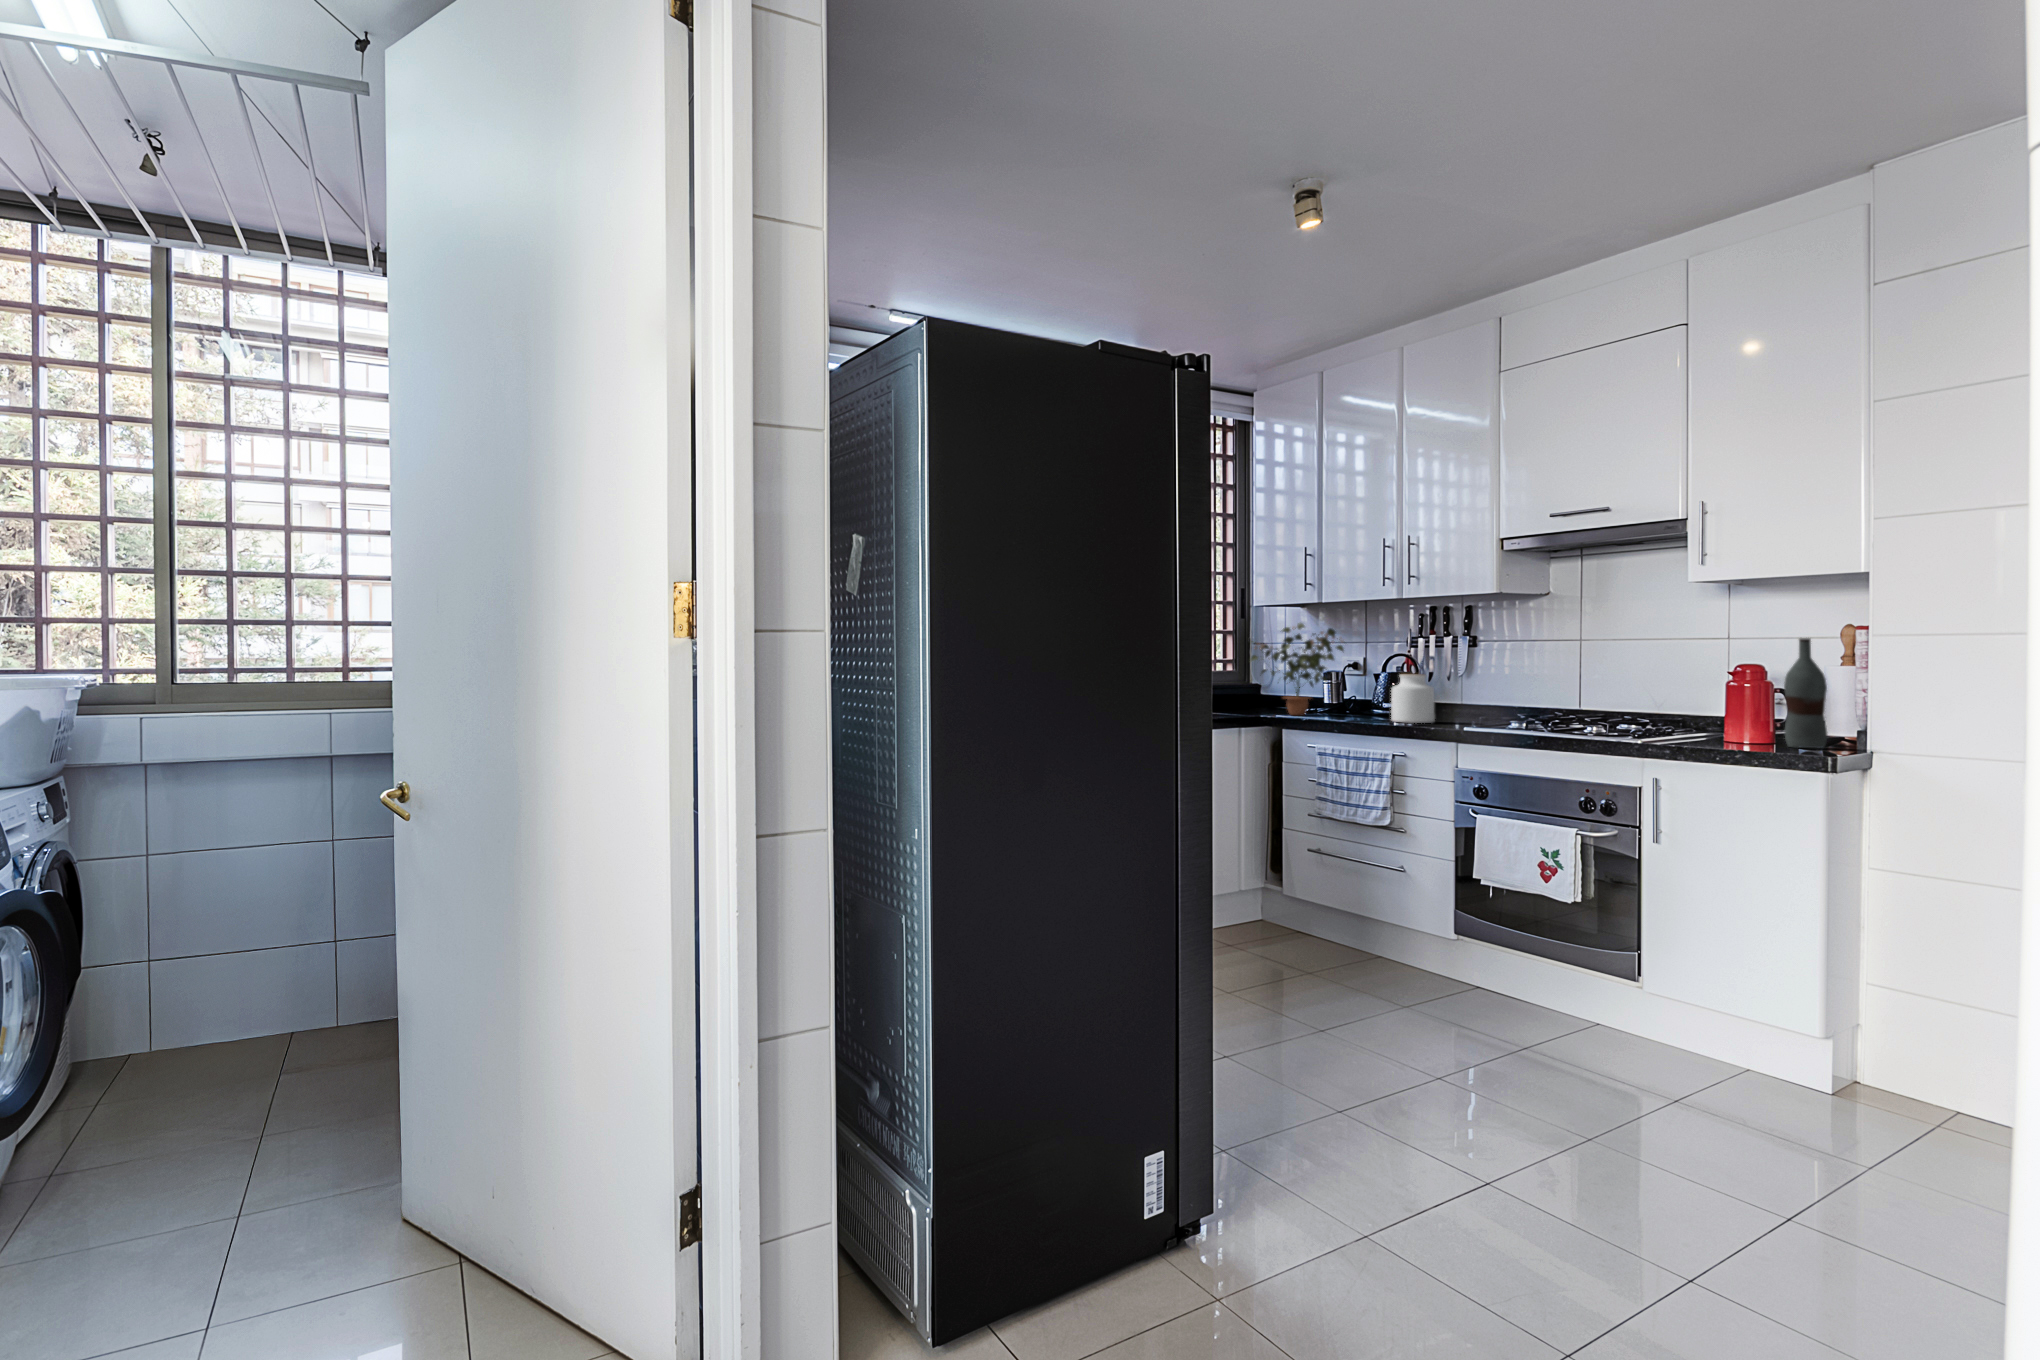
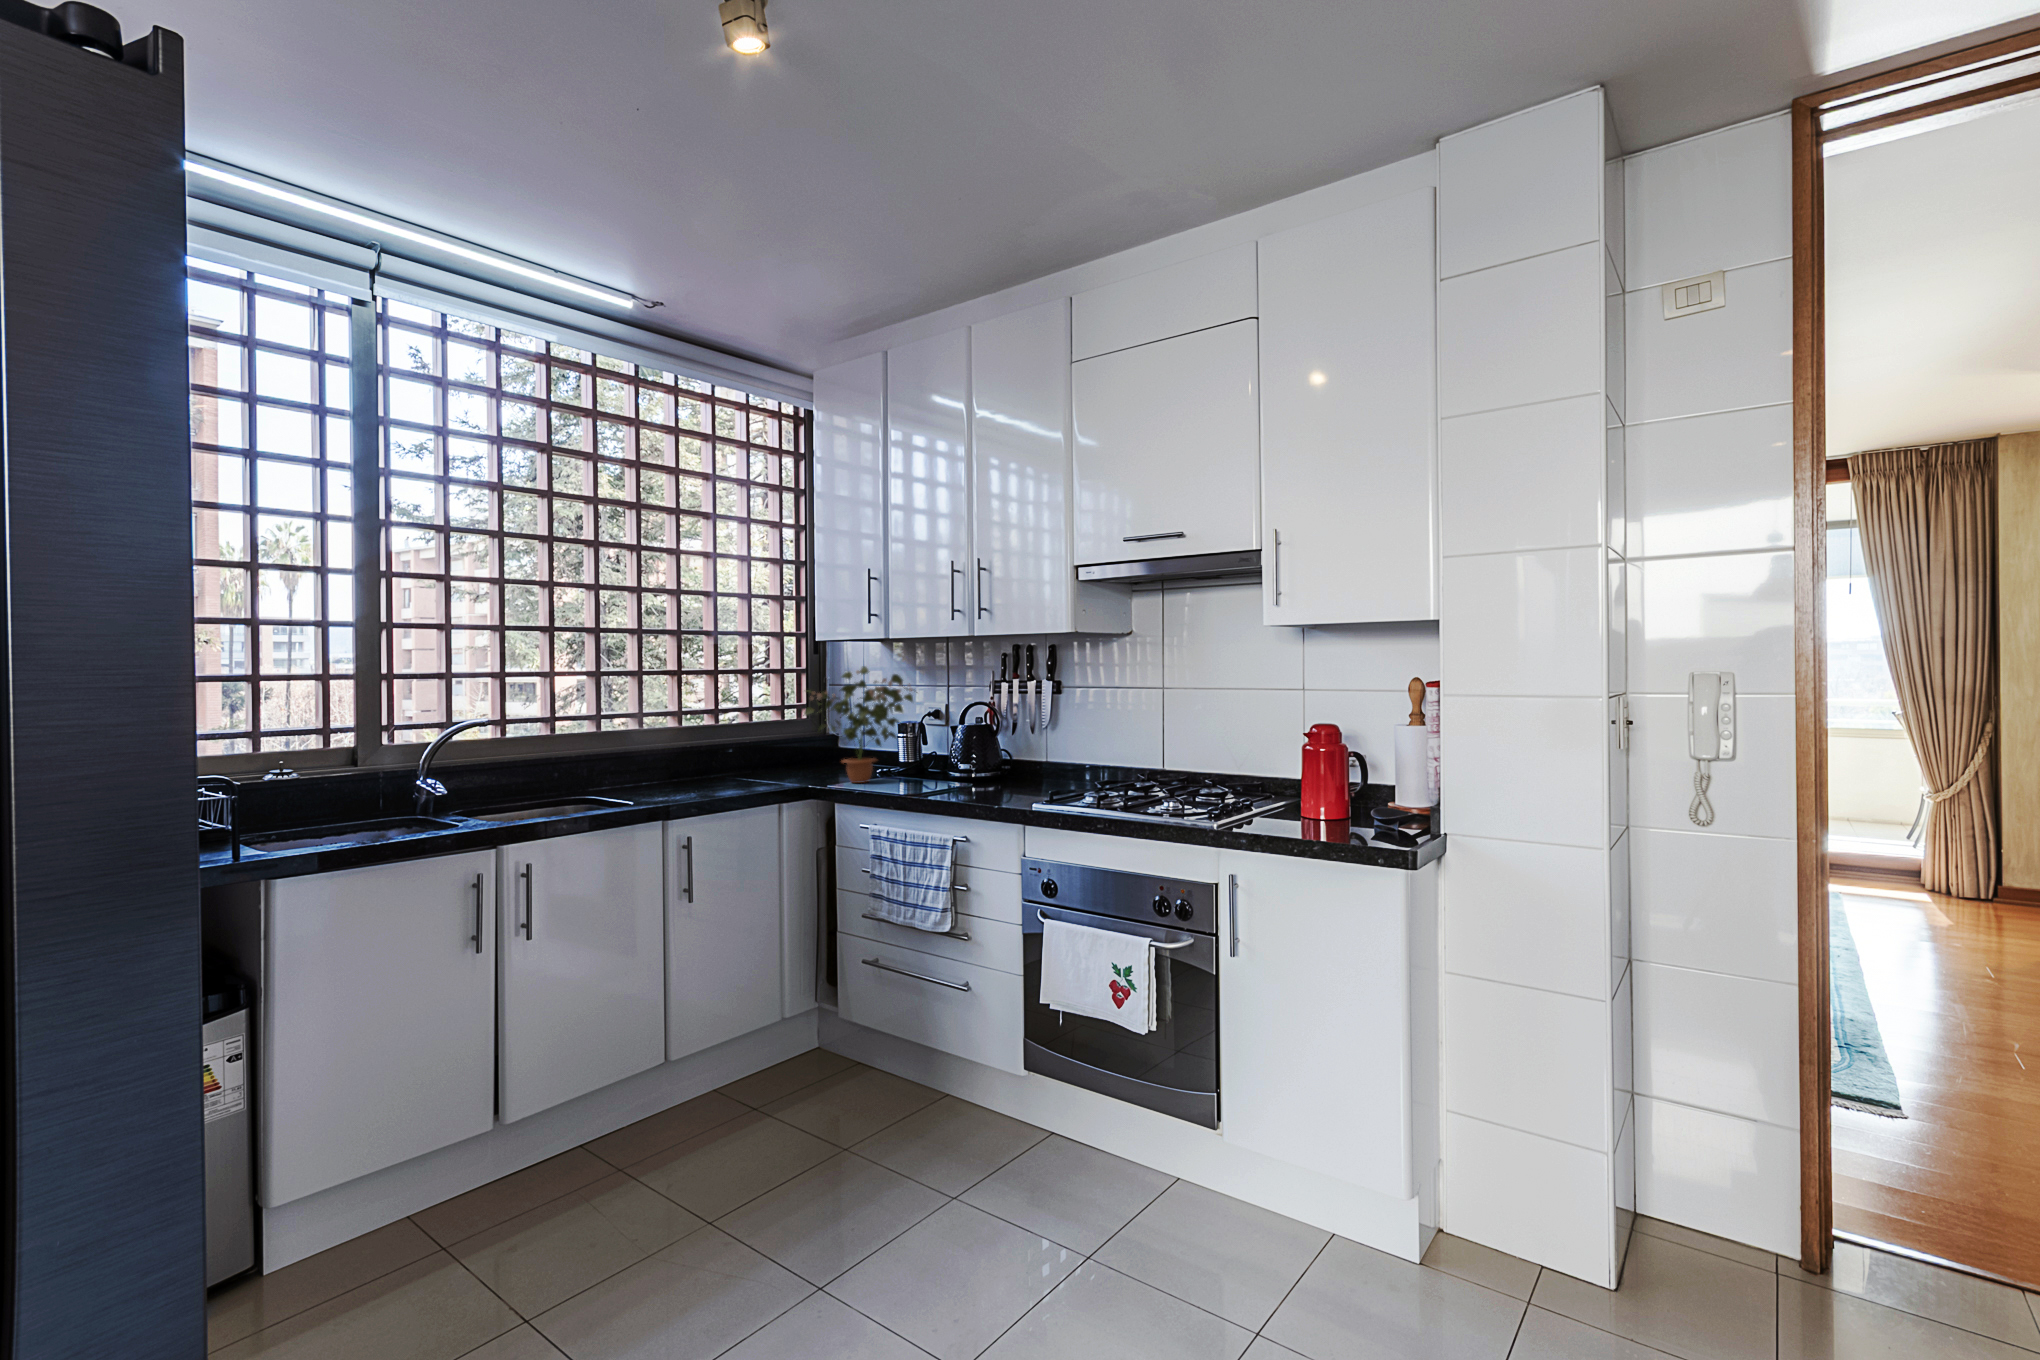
bottle: present [1784,638,1827,748] -> none [1360,699,1404,832]
jar: present [1391,674,1435,723] -> none [959,732,1008,794]

